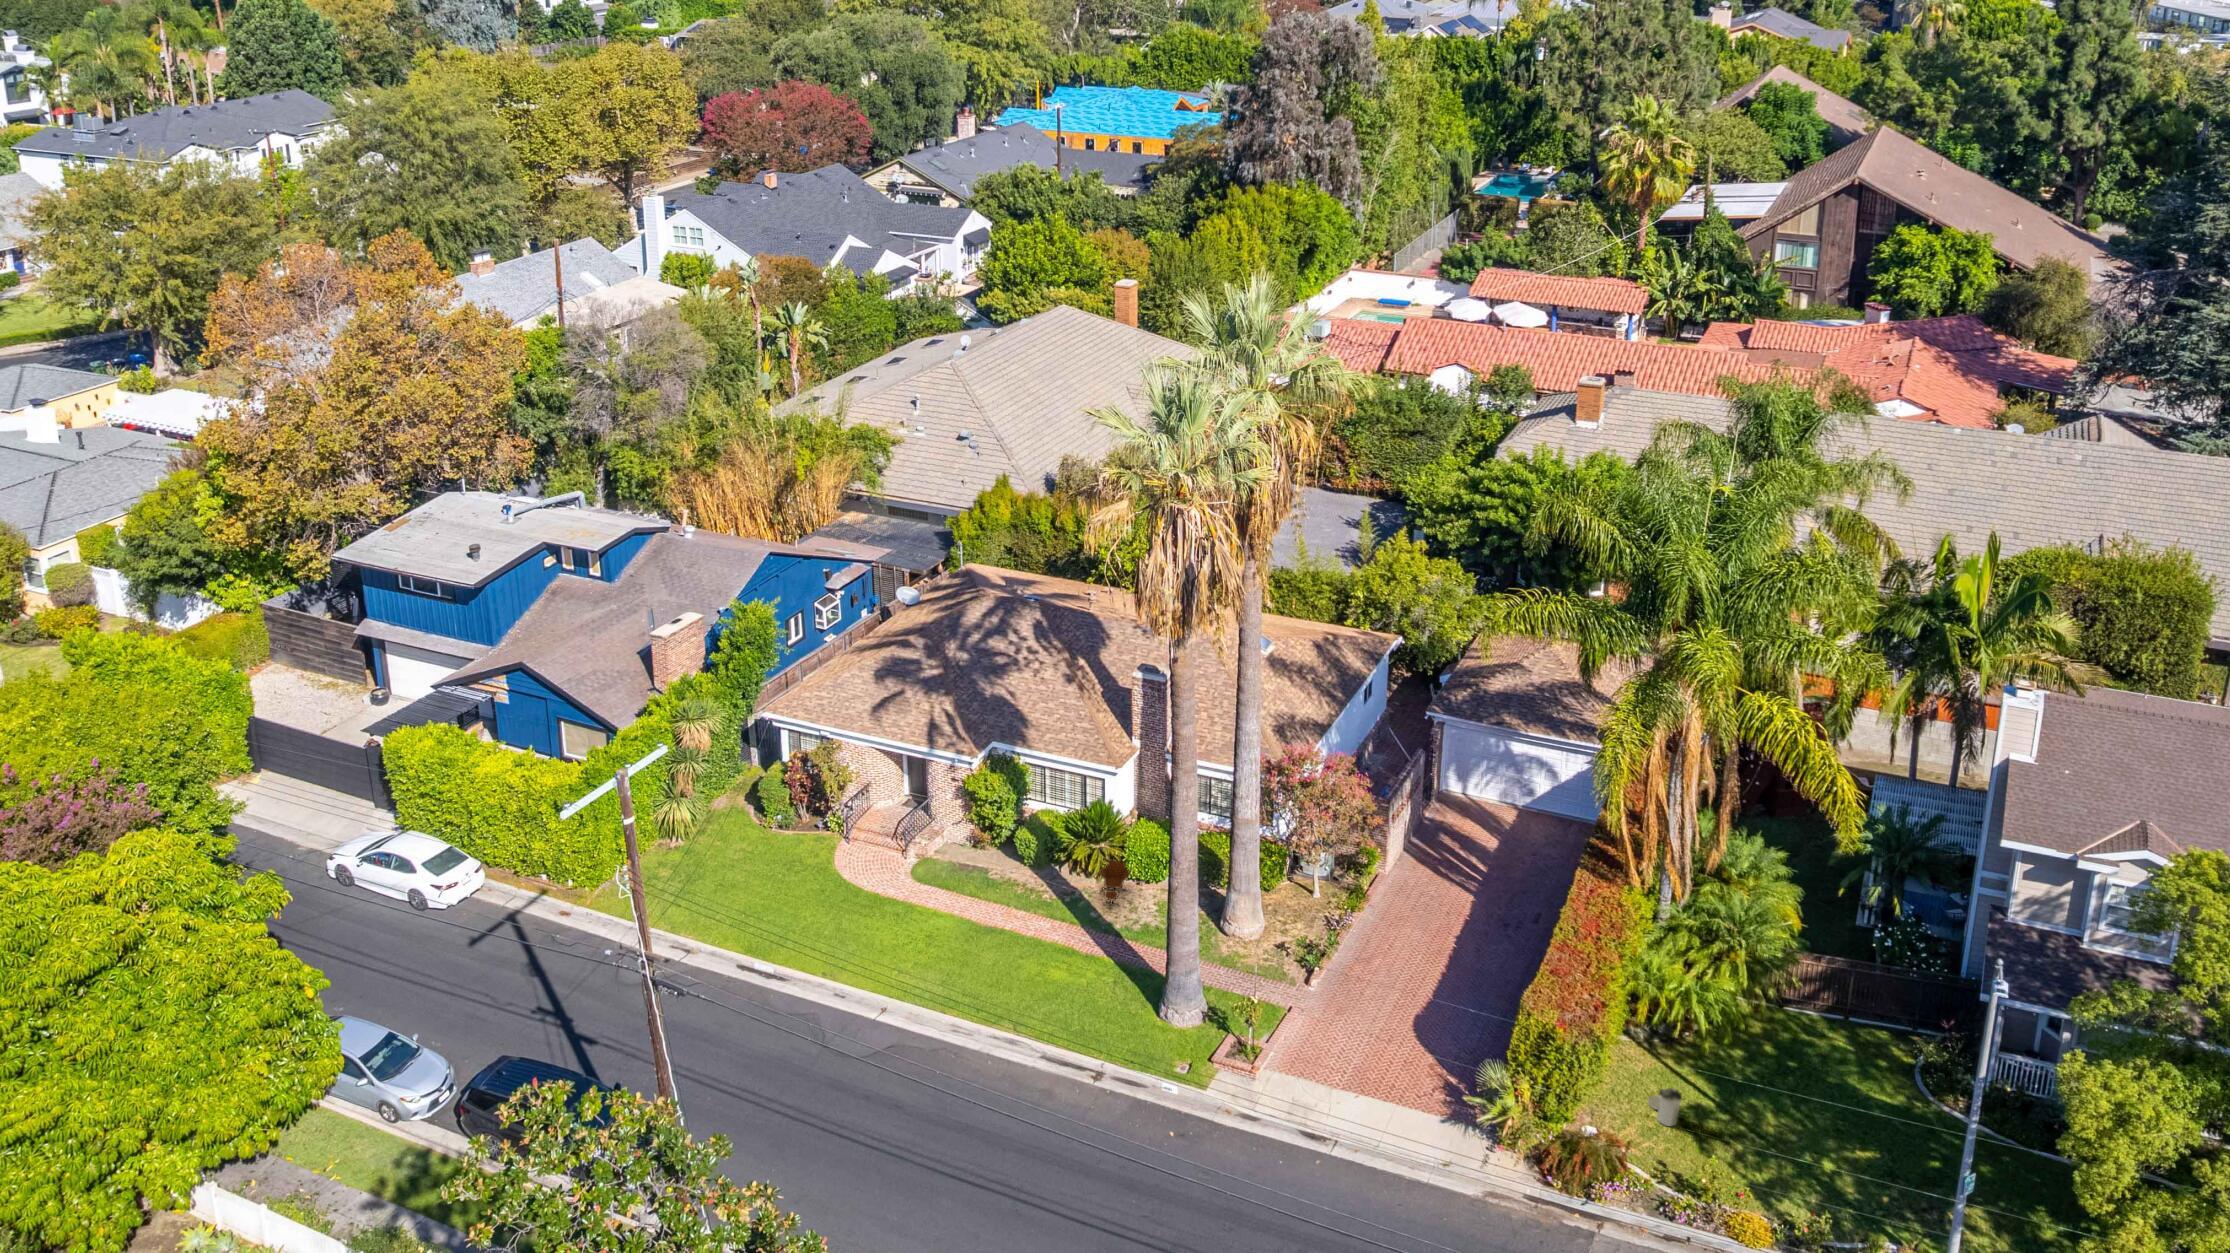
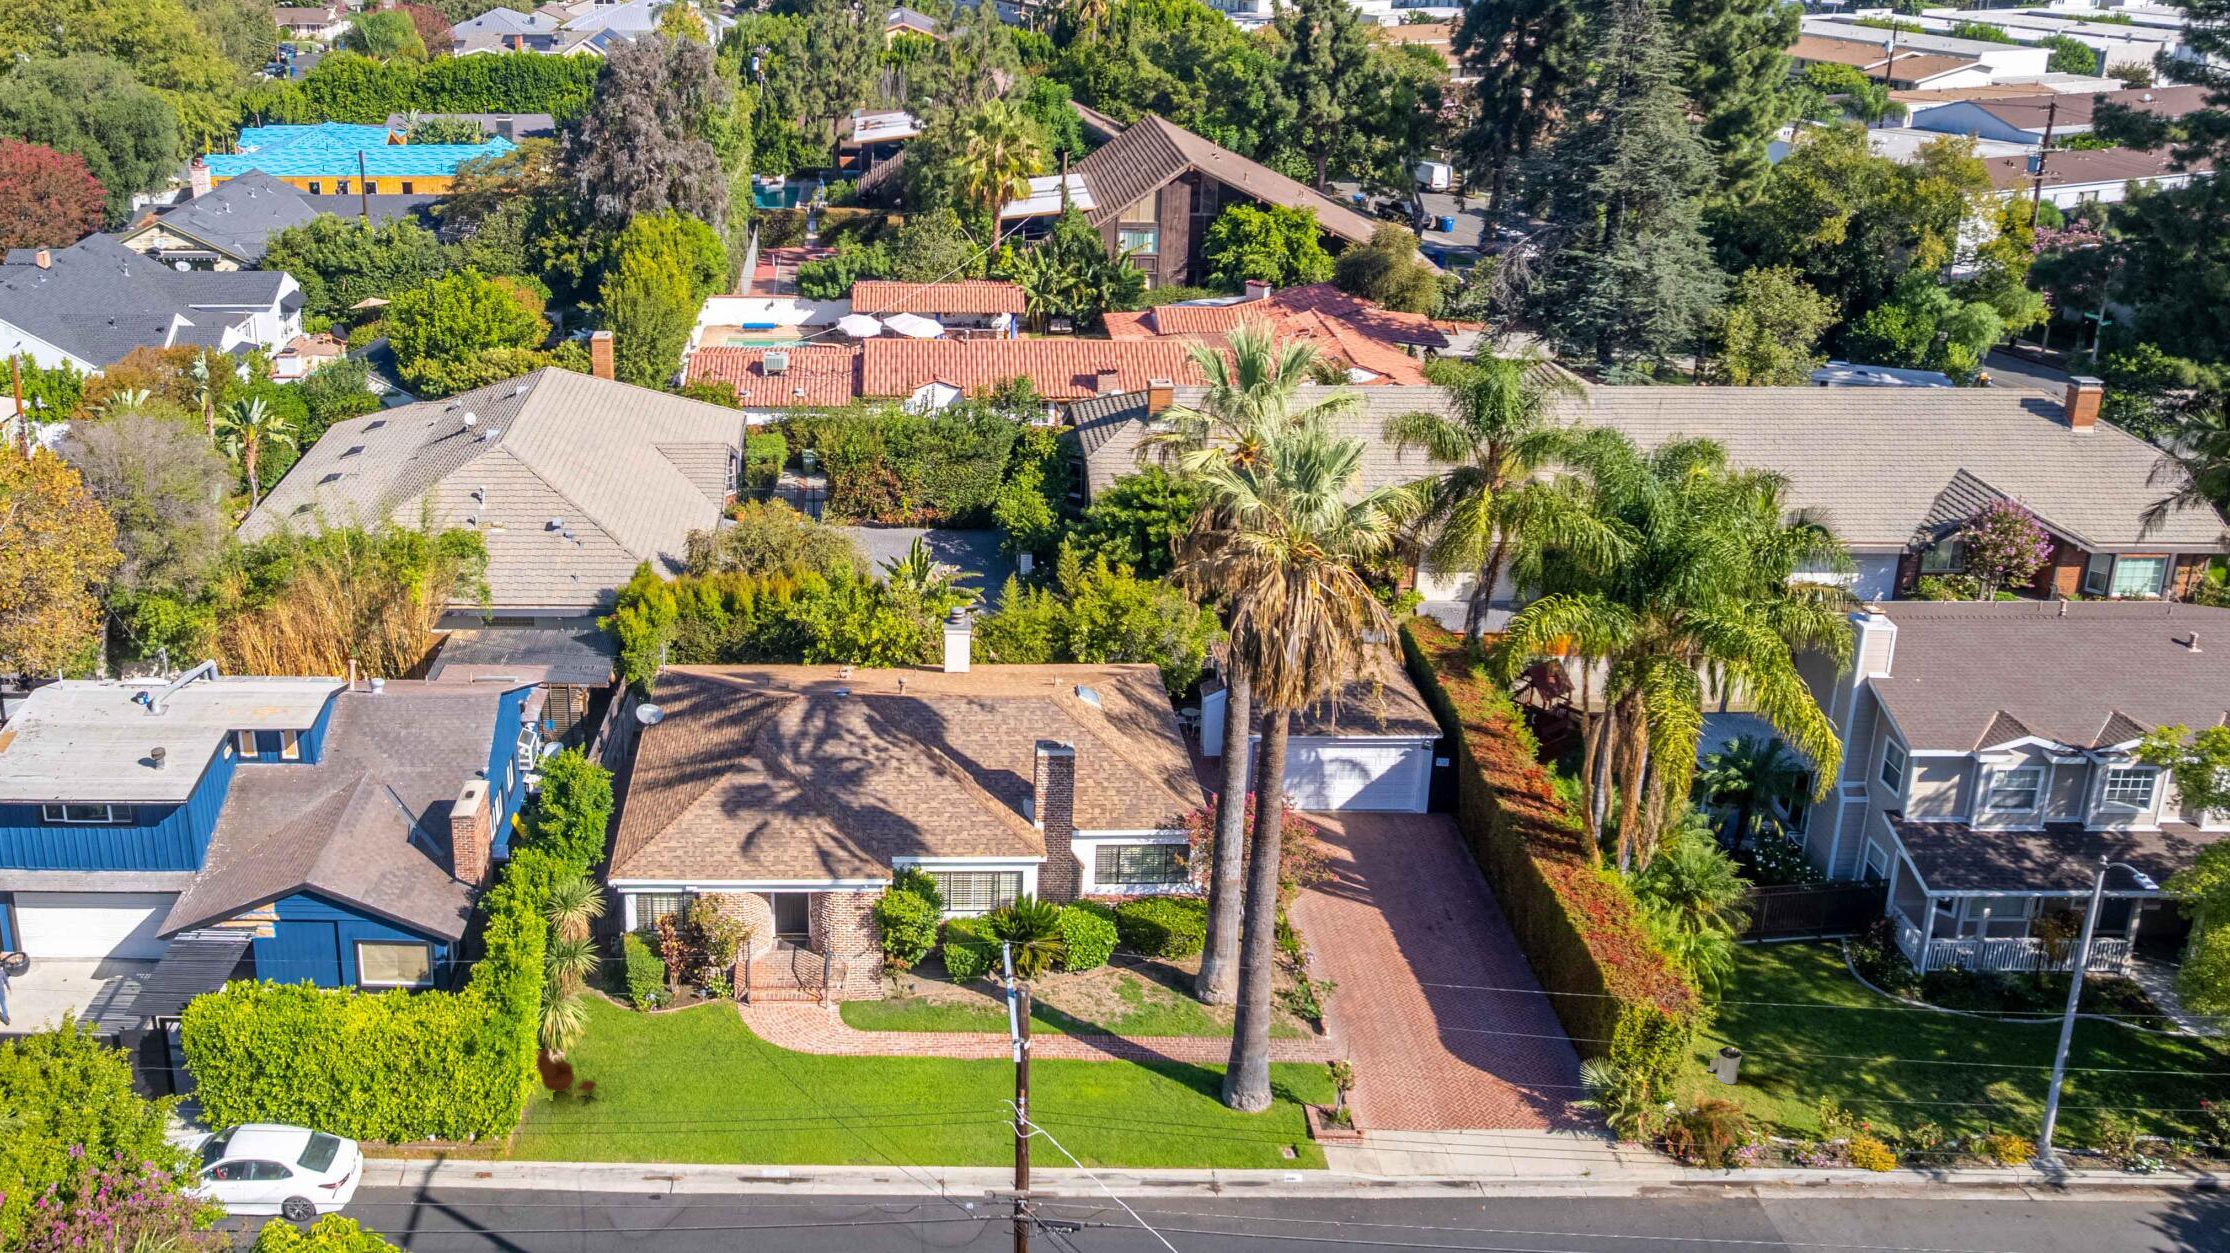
lounge chair: present [1099,860,1130,905] -> present [537,1049,596,1099]

